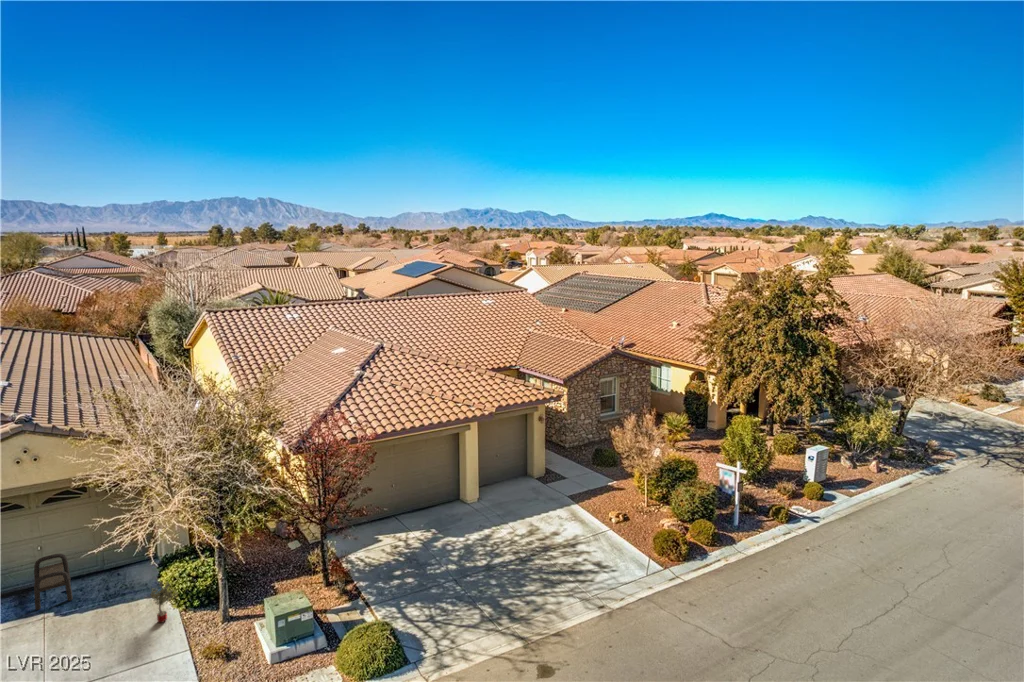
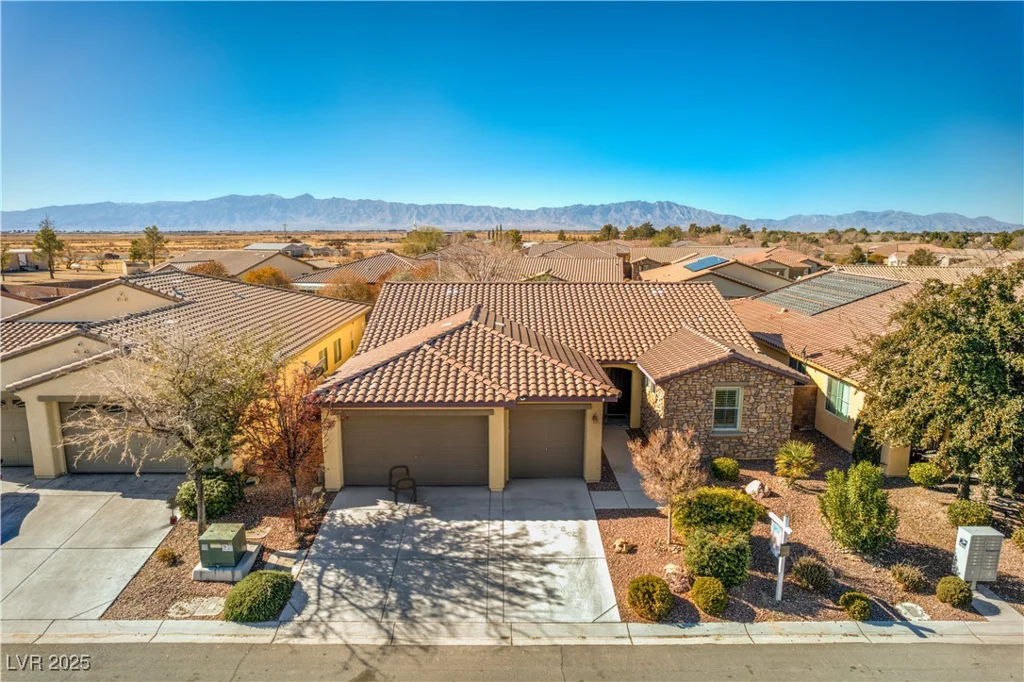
bench: present [34,554,73,610] -> present [388,465,417,504]

